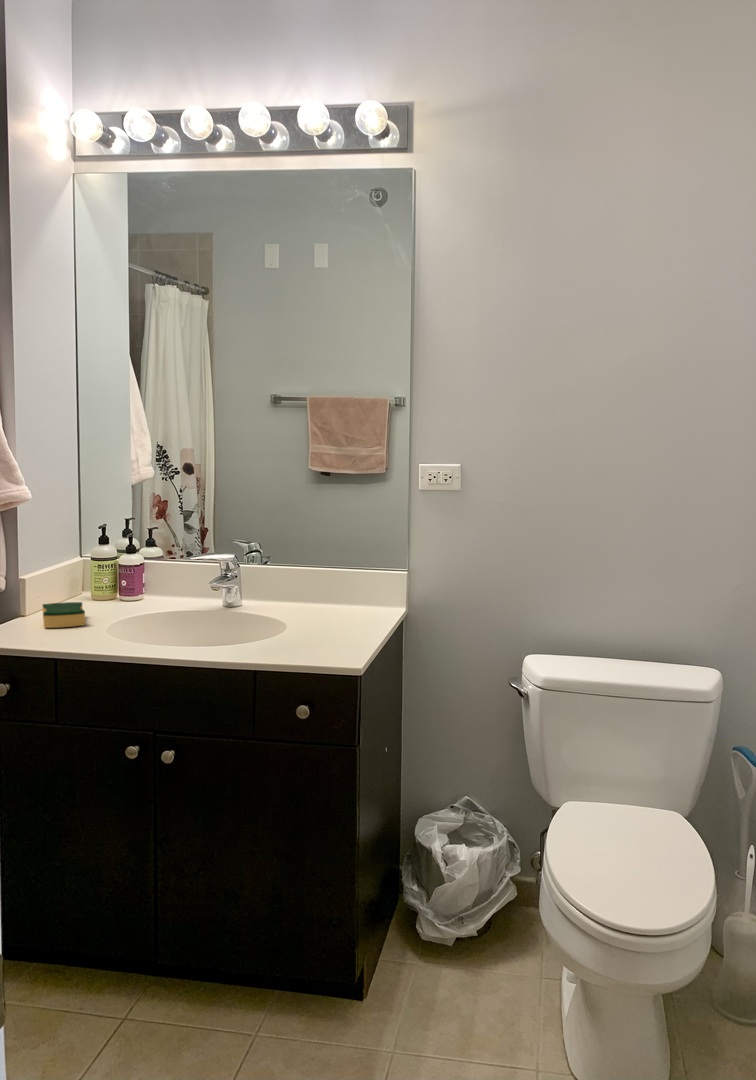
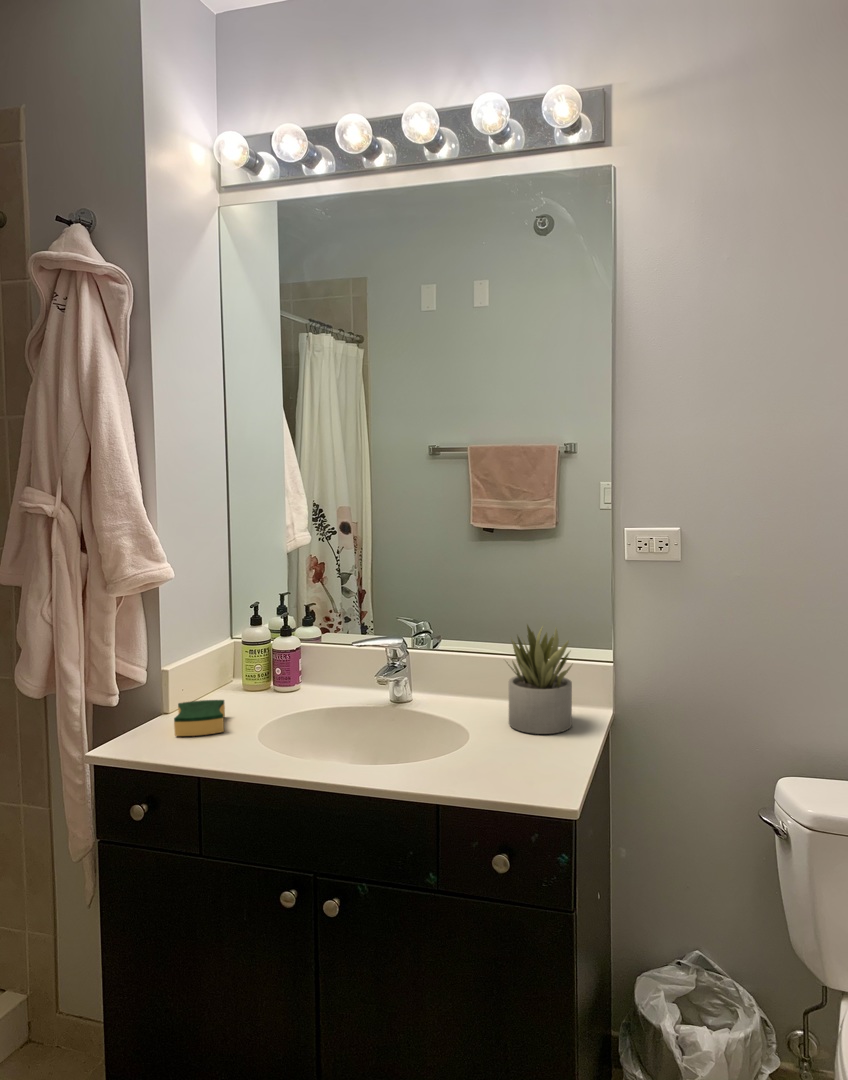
succulent plant: none [317,539,372,624] -> present [508,625,572,734]

